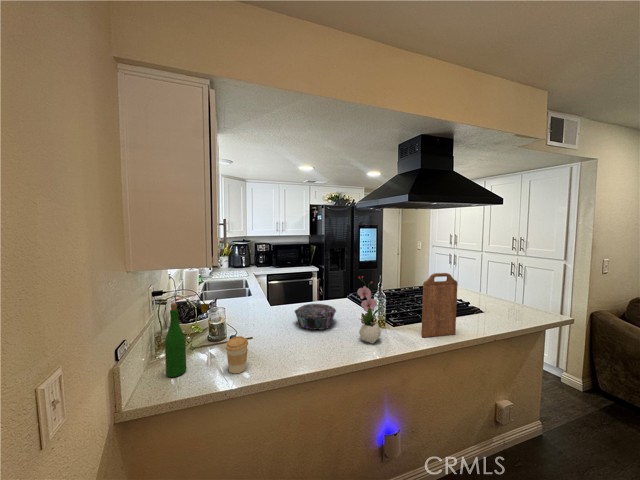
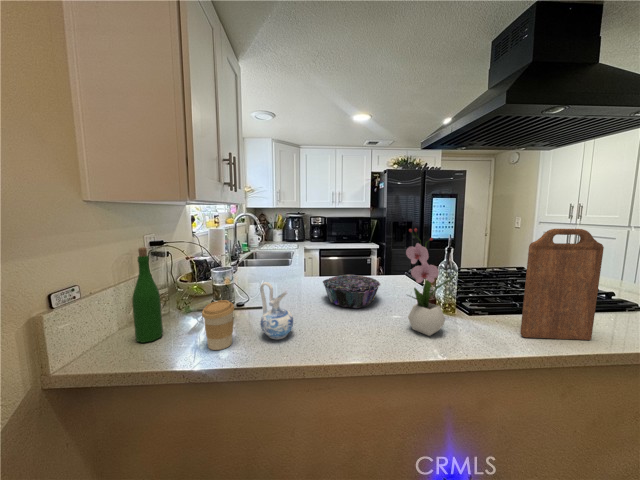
ceramic pitcher: none [263,320,287,360] -> present [260,282,293,339]

